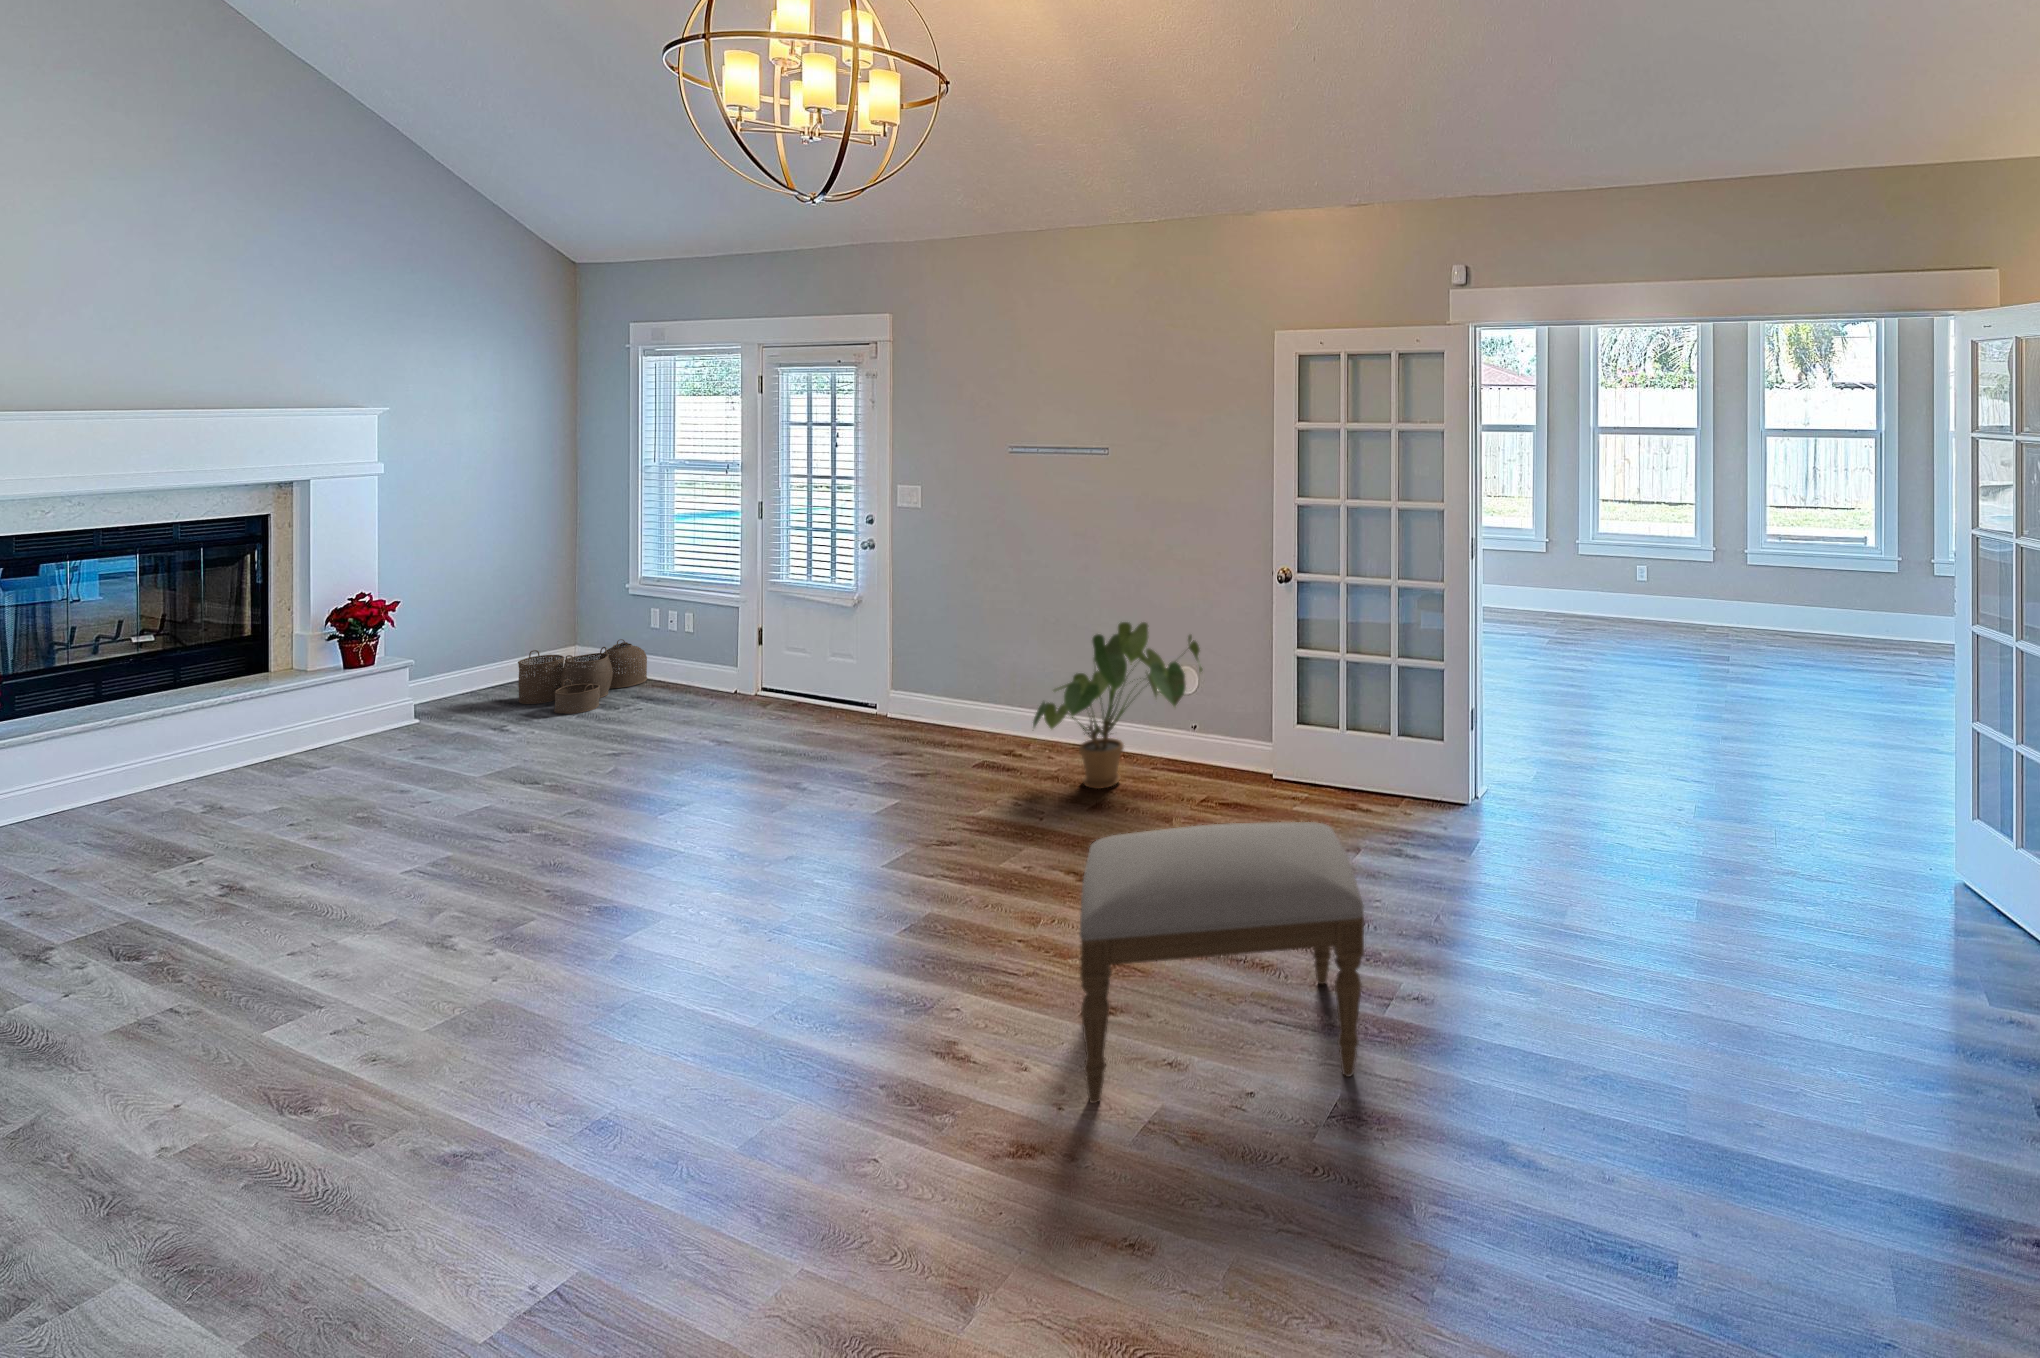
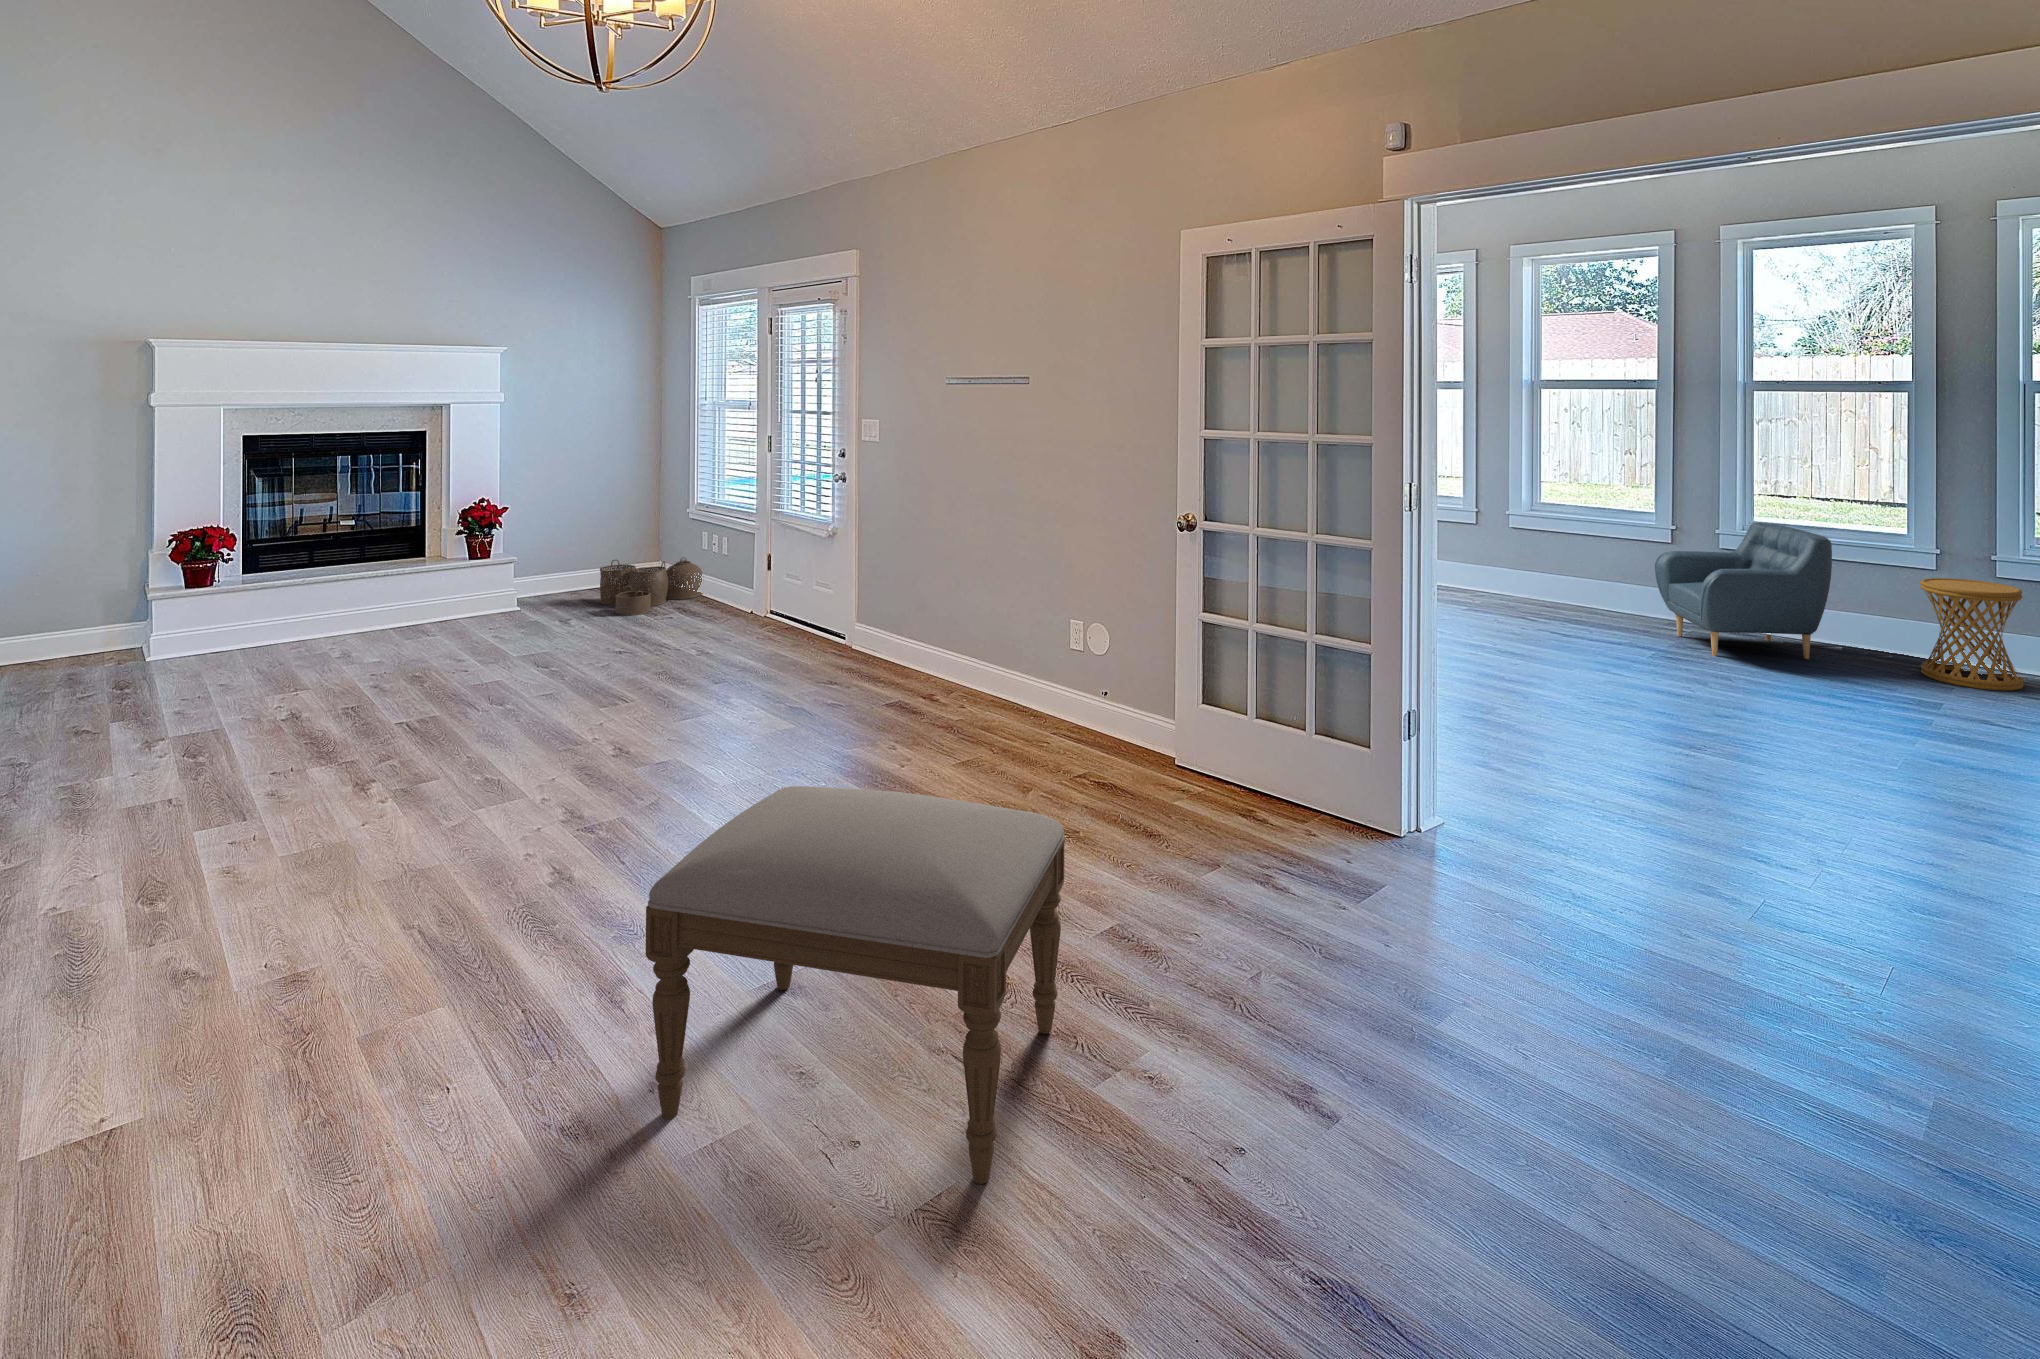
armchair: none [1560,532,1680,639] -> present [1655,523,1832,659]
side table: none [1733,567,1792,645] -> present [1920,578,2024,691]
house plant: present [1033,622,1202,789] -> none [916,566,1106,743]

